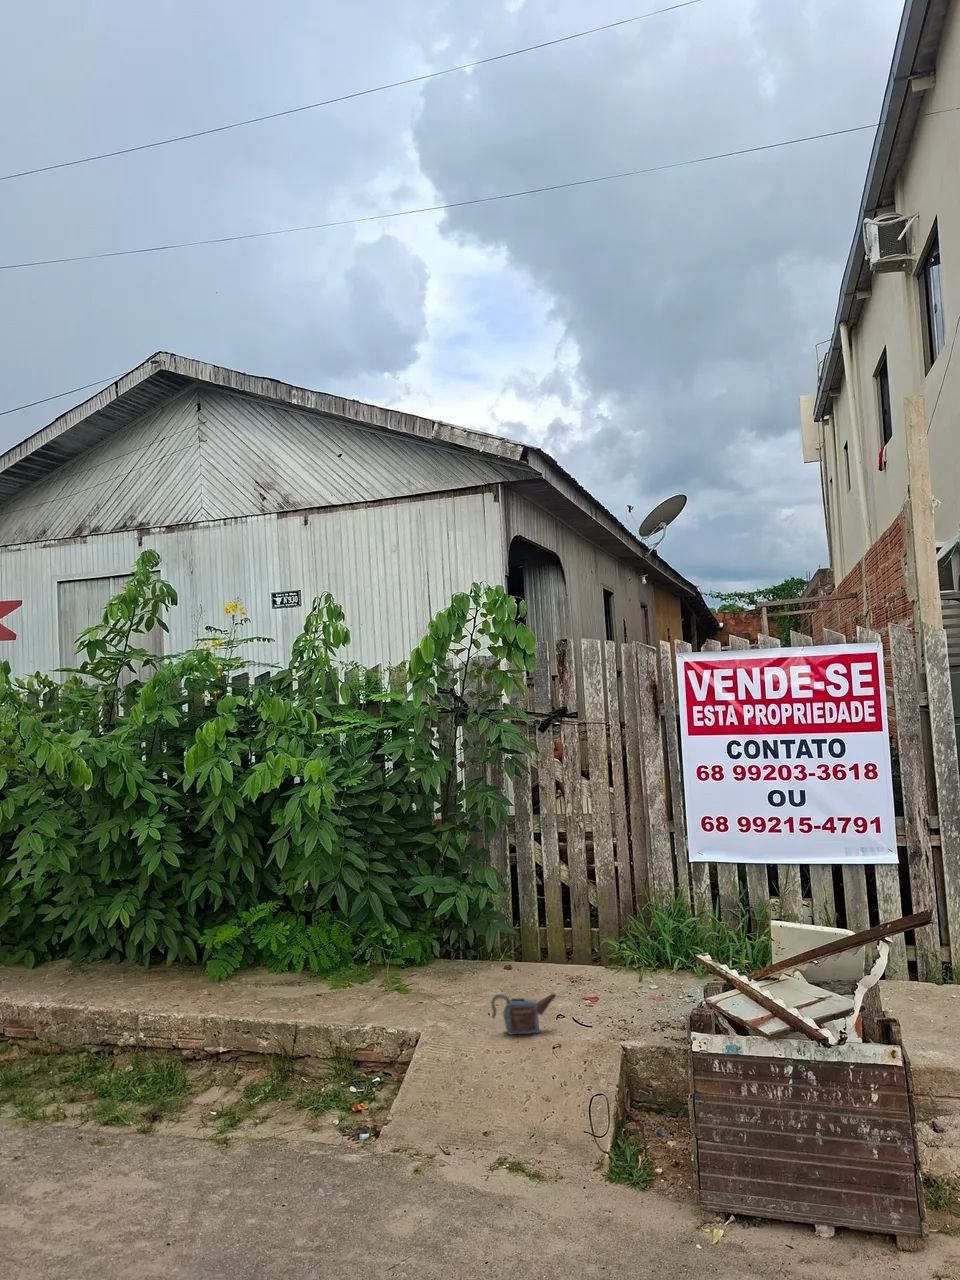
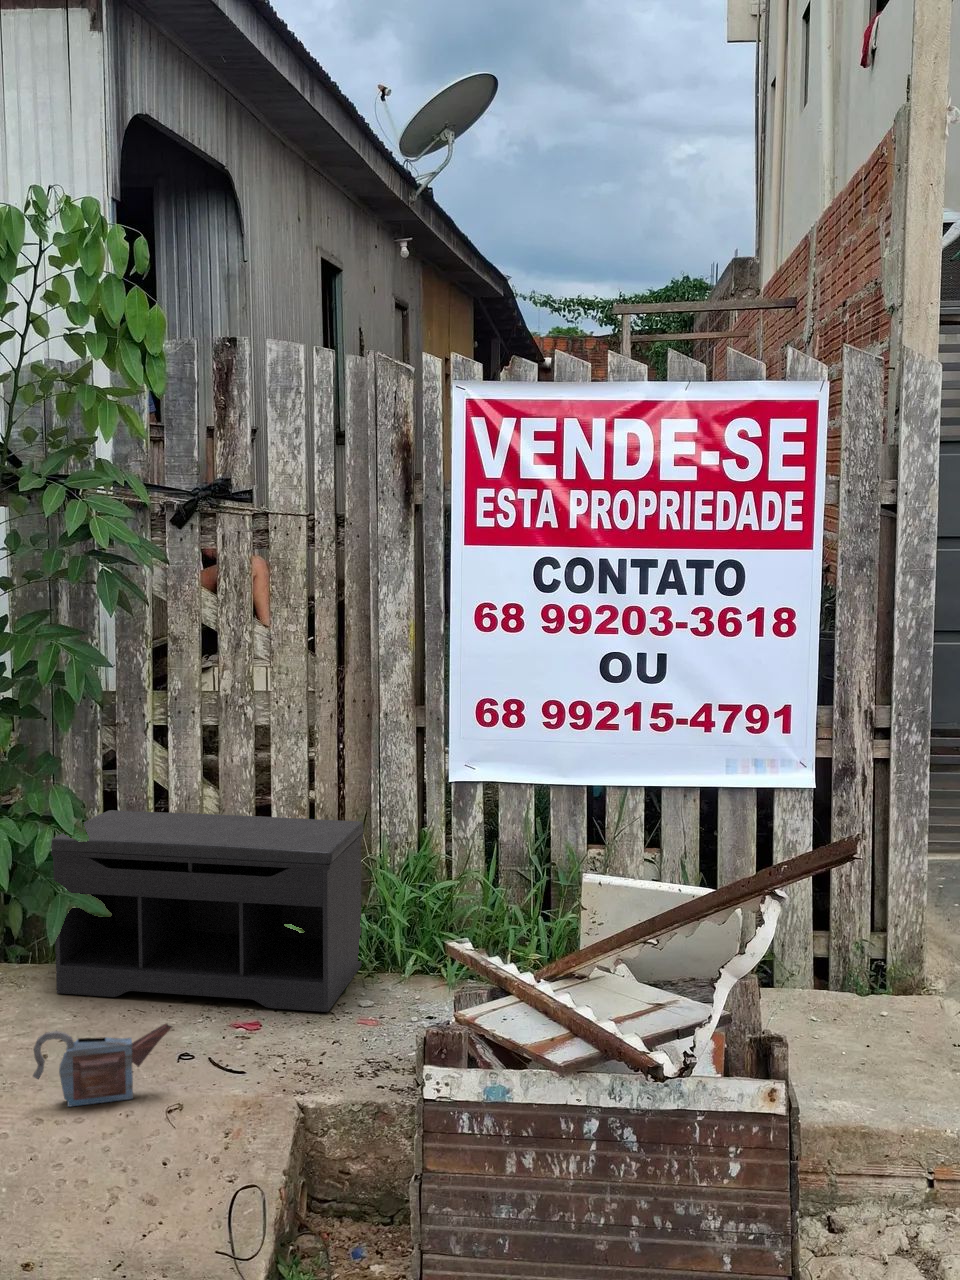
bench: none [490,875,649,991] -> present [51,810,363,1012]

